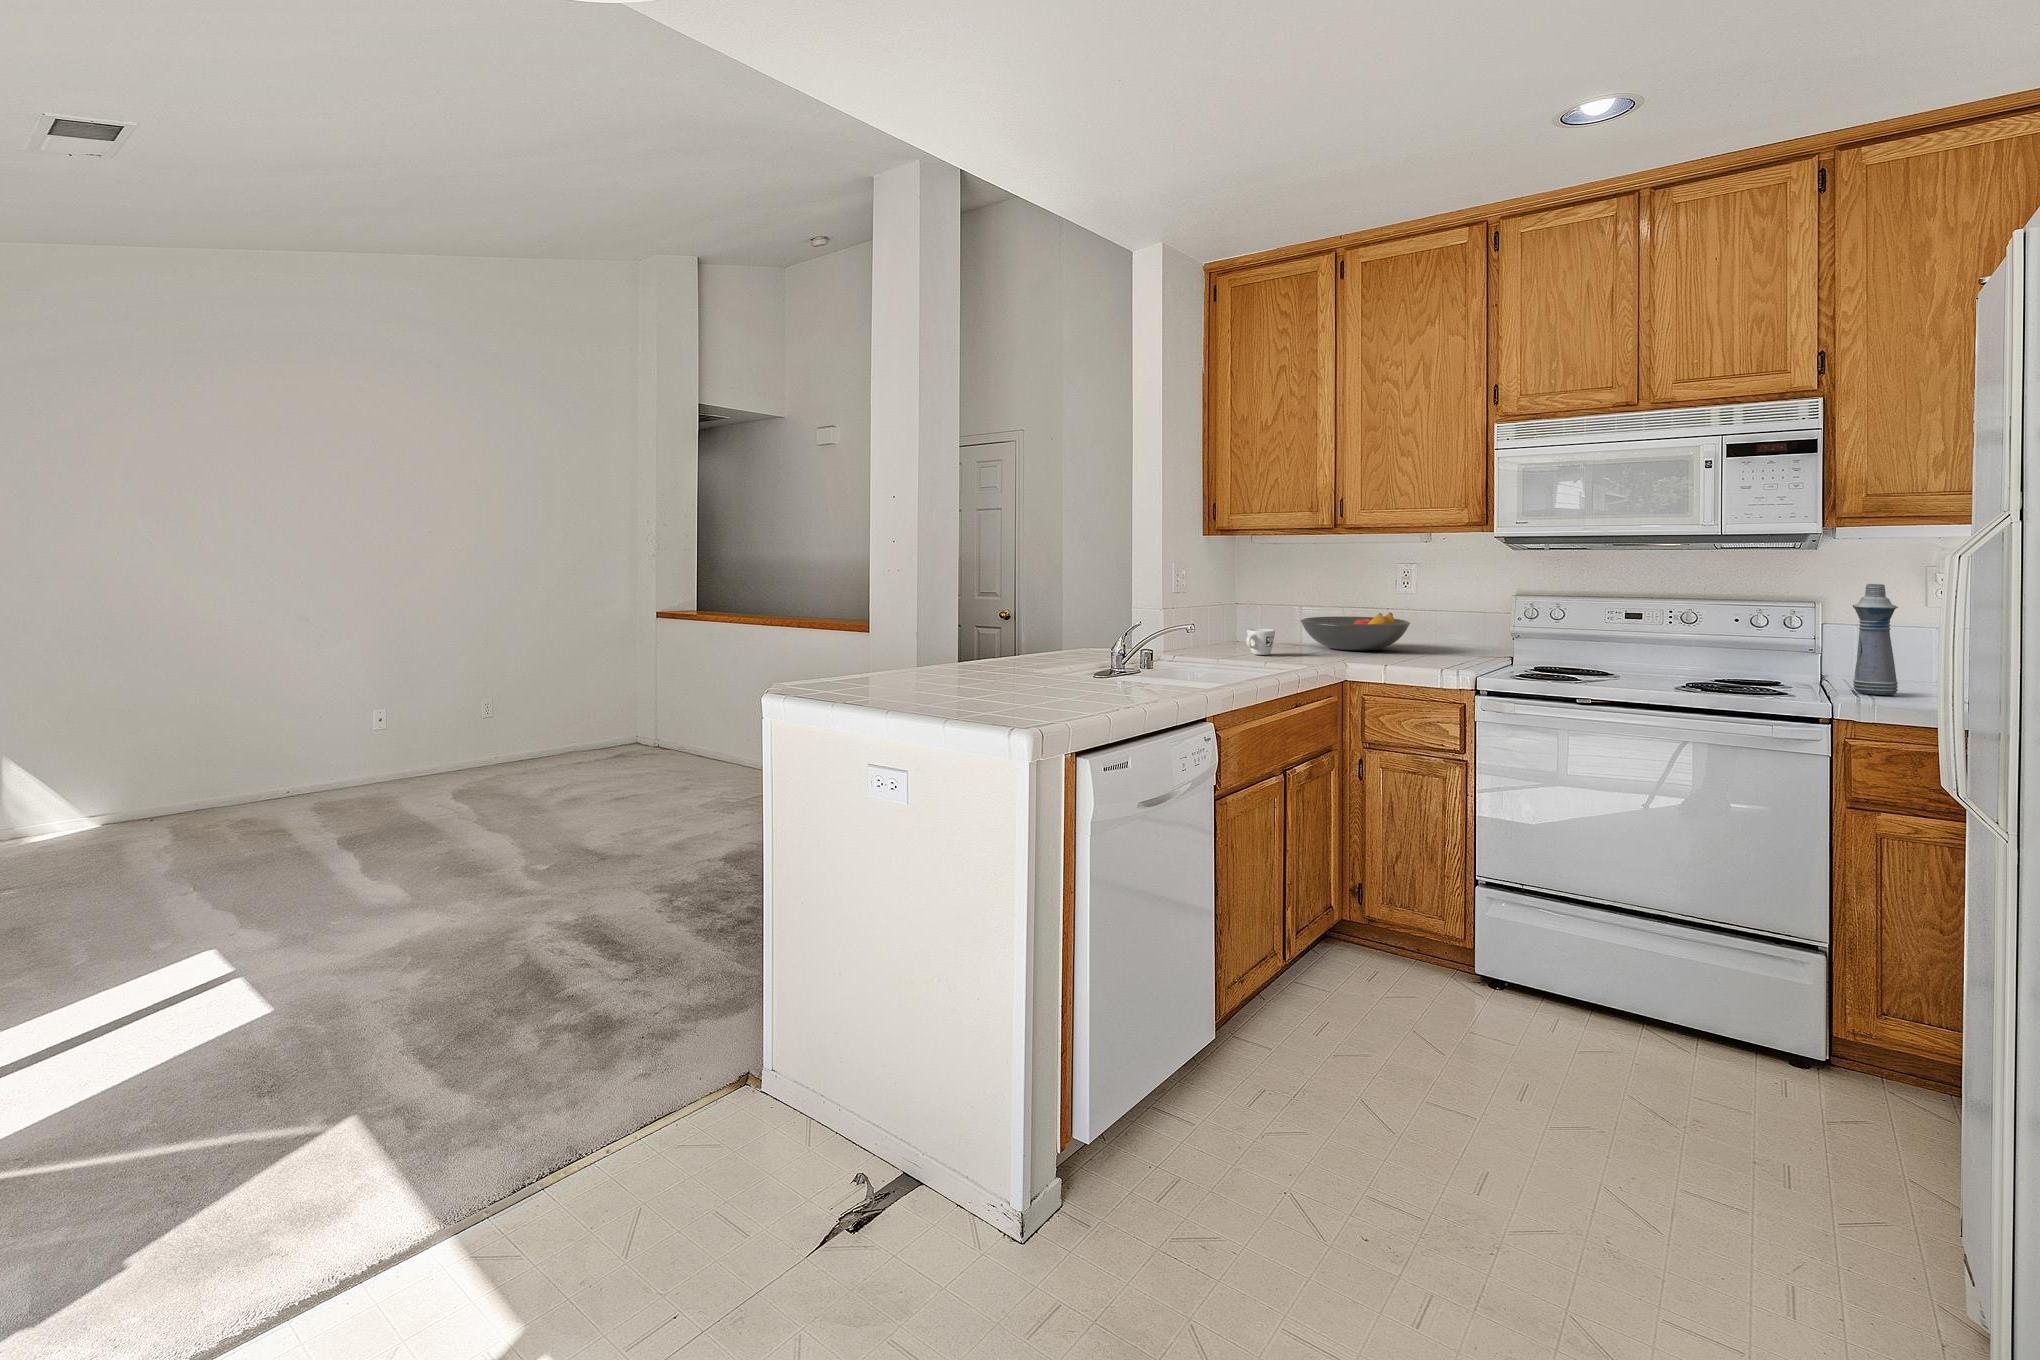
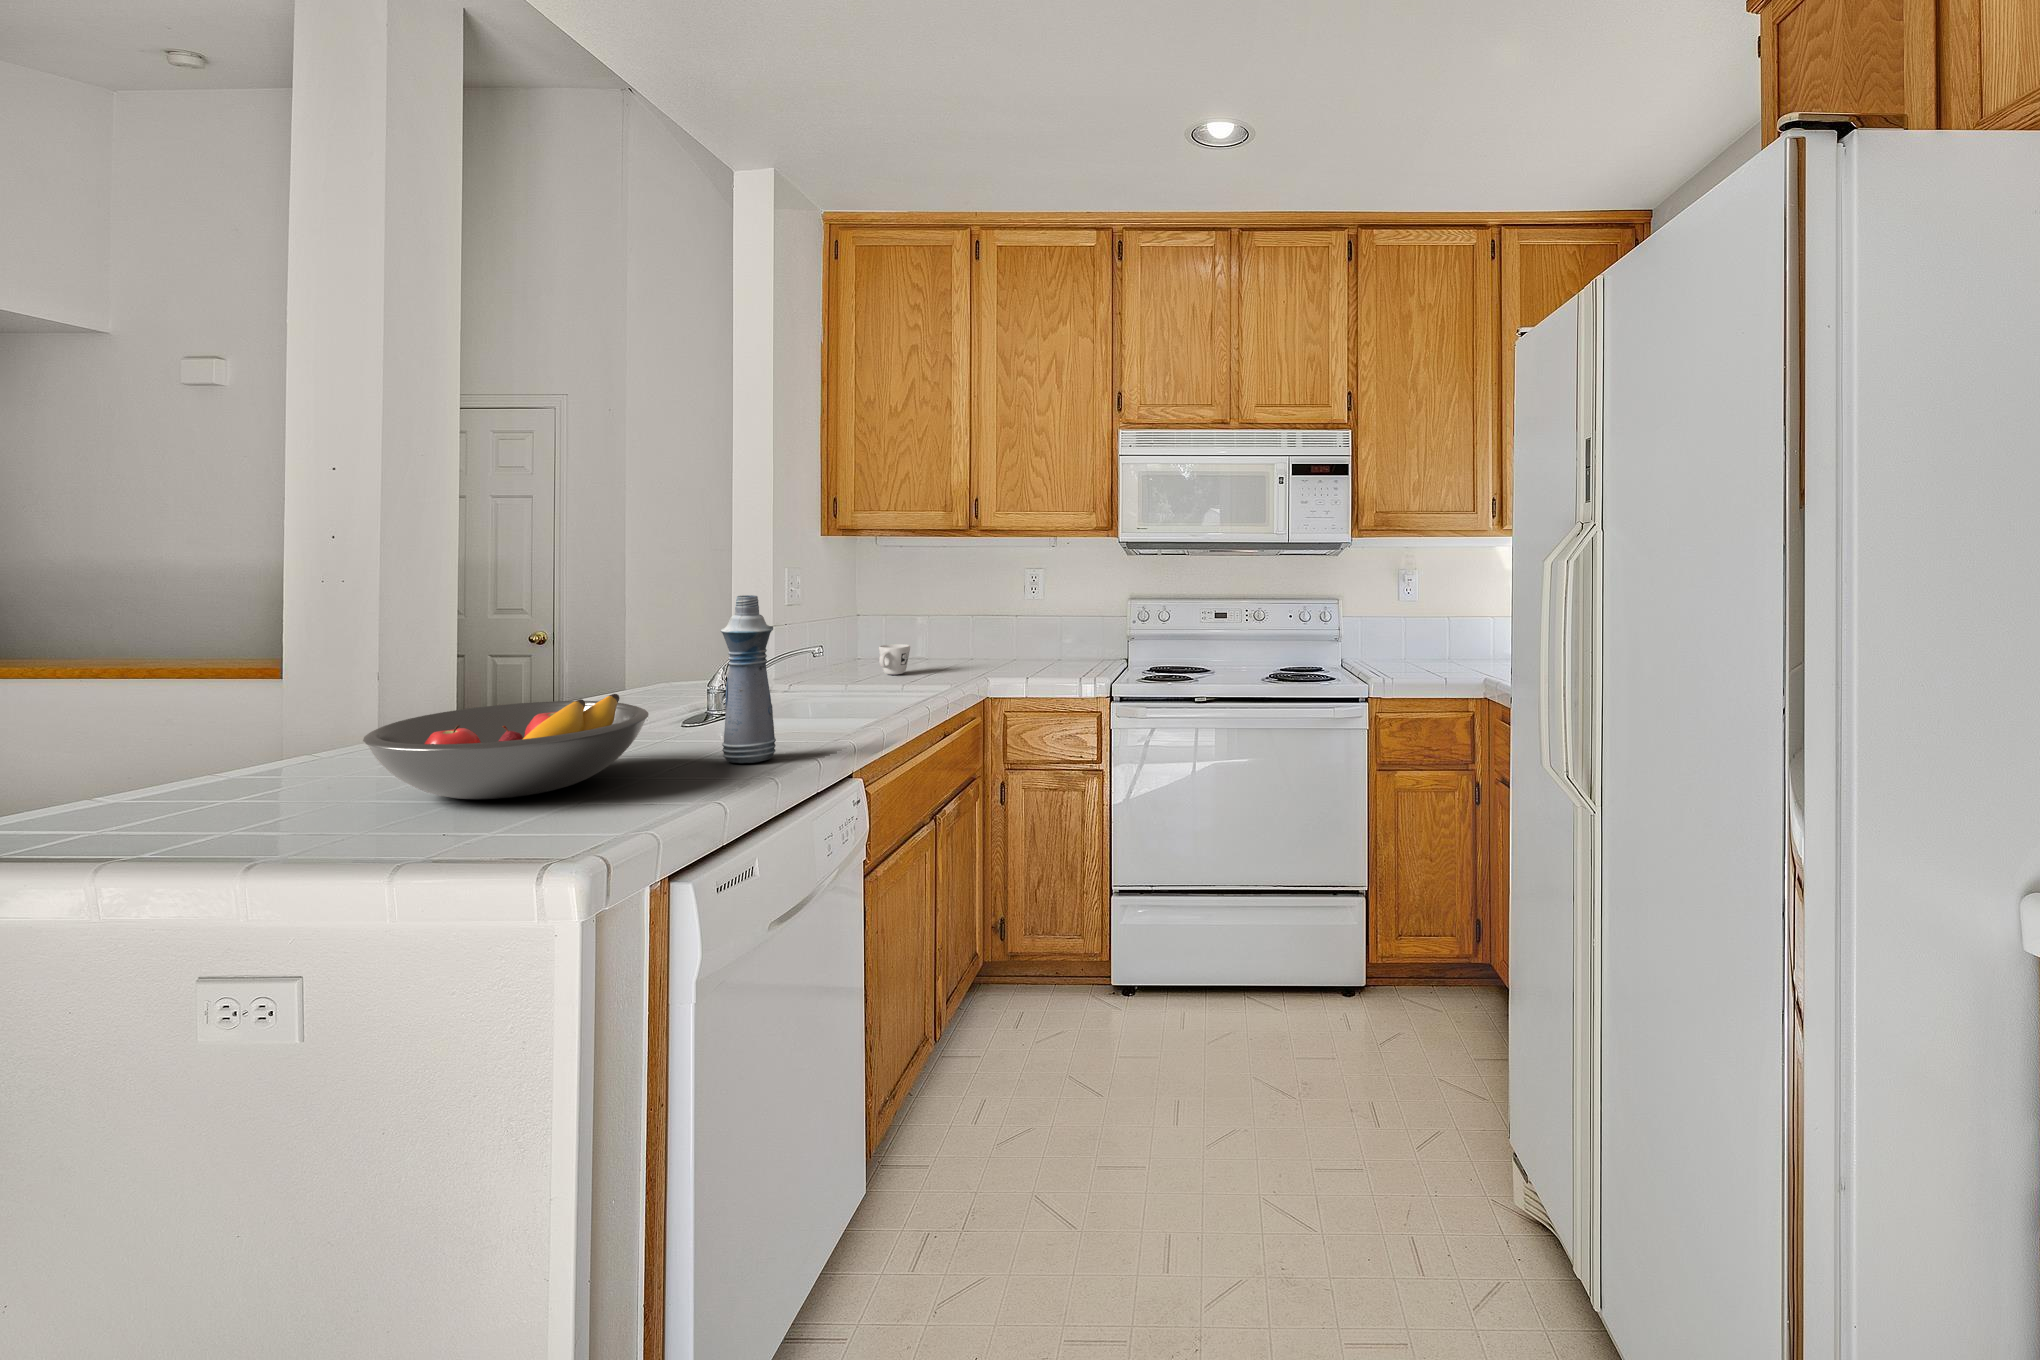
bottle: present [1853,584,1898,695] -> present [721,595,776,763]
fruit bowl: present [1301,613,1410,651] -> present [363,694,649,799]

